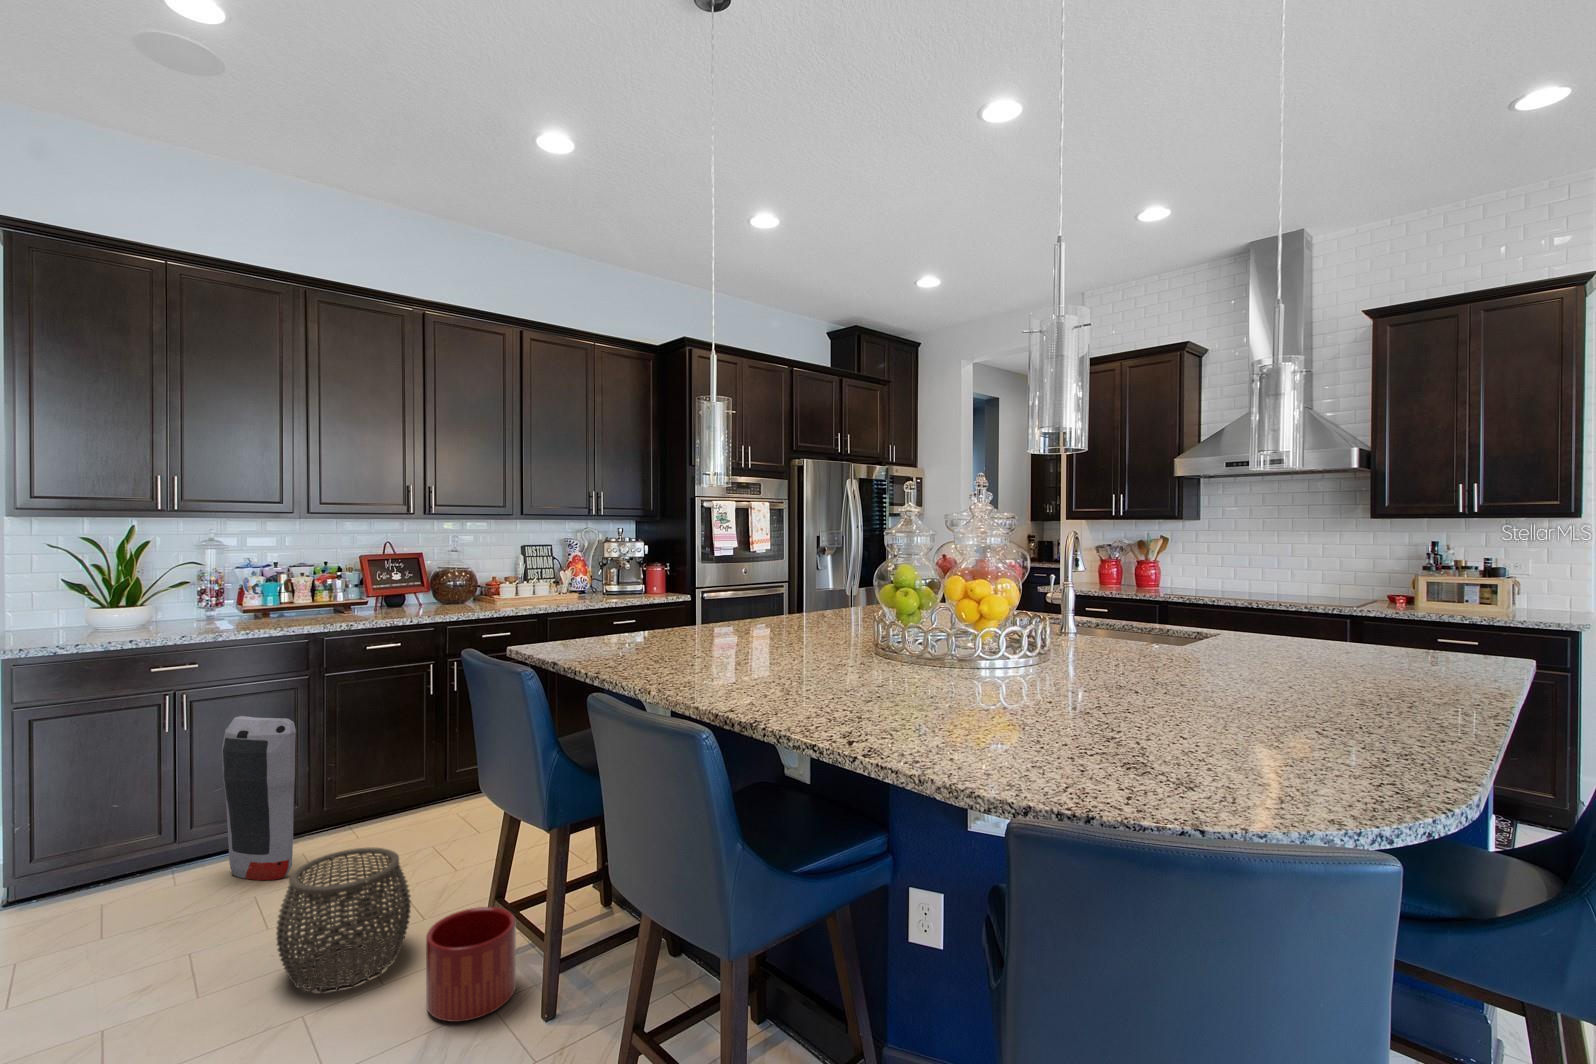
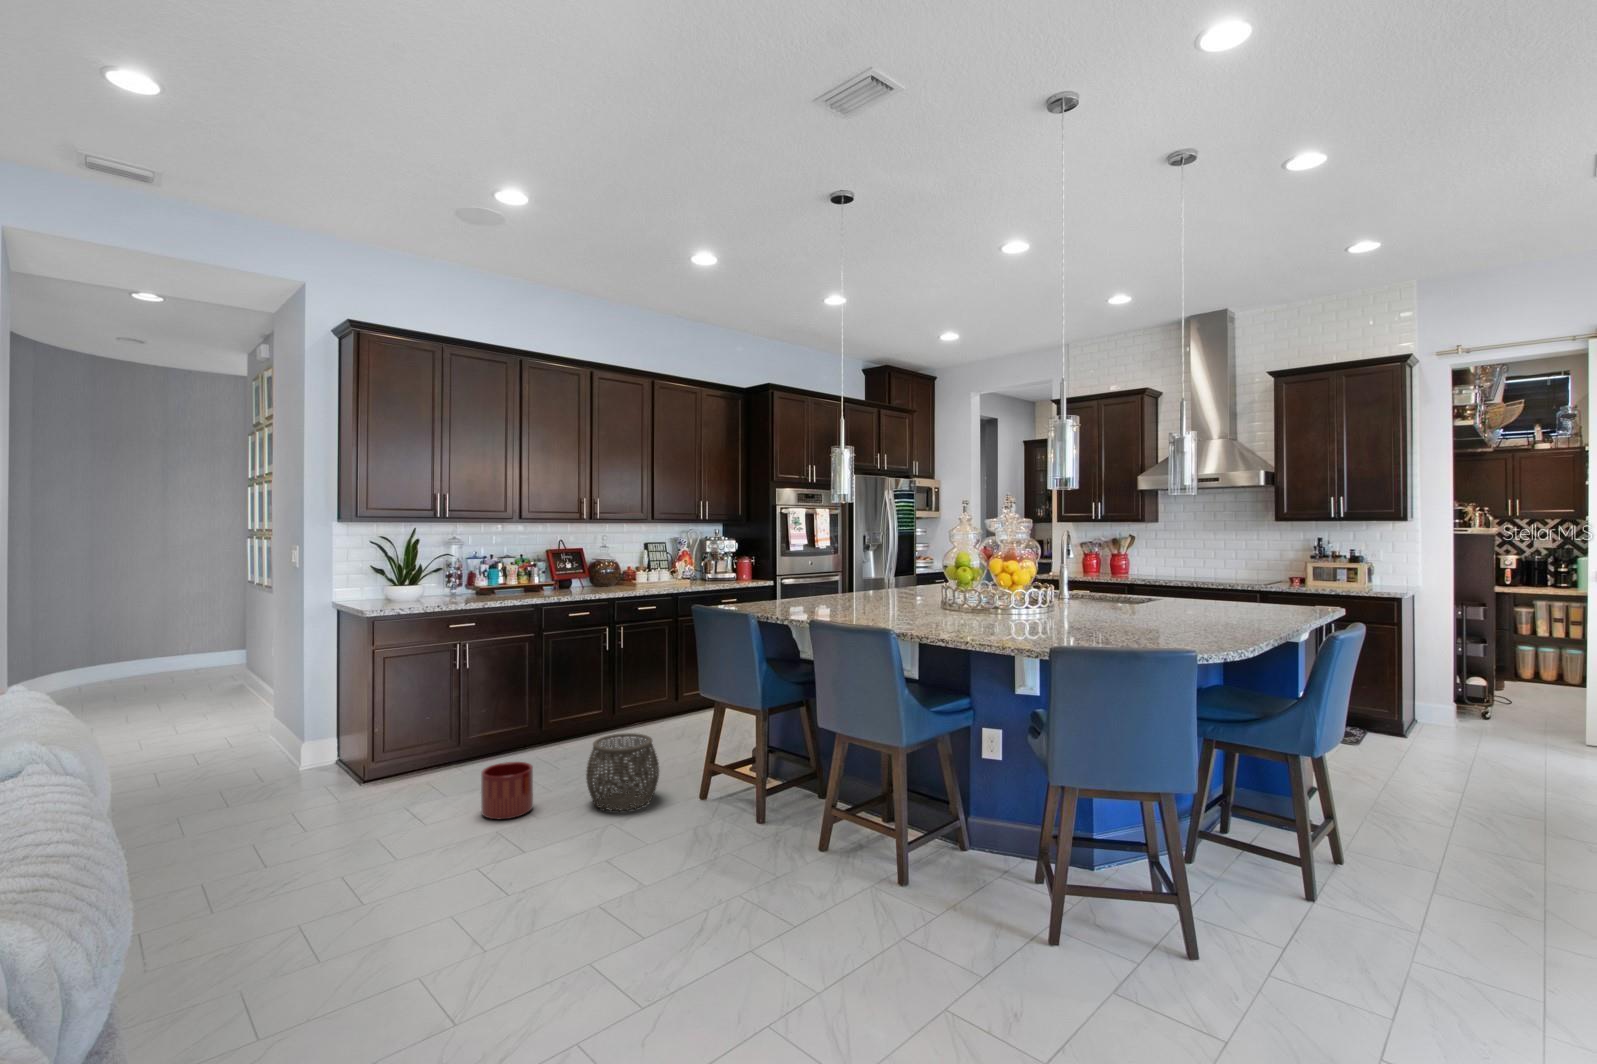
air purifier: present [222,716,296,880] -> none [497,659,547,767]
planter: present [426,907,516,1022] -> present [481,762,533,819]

